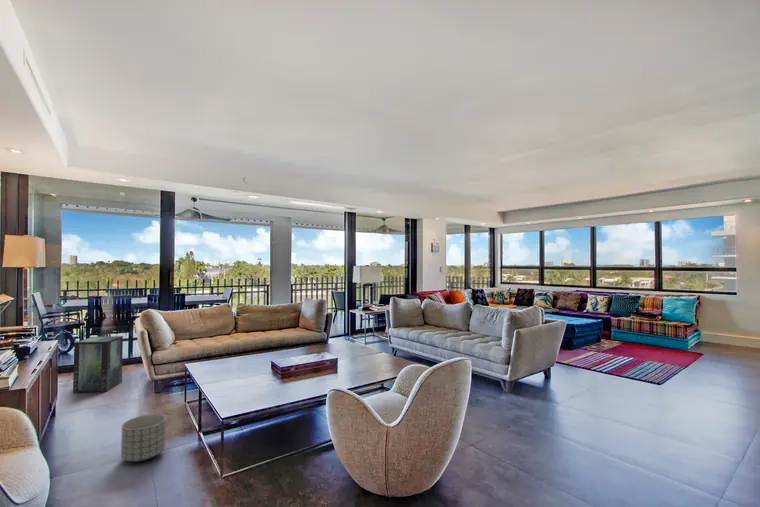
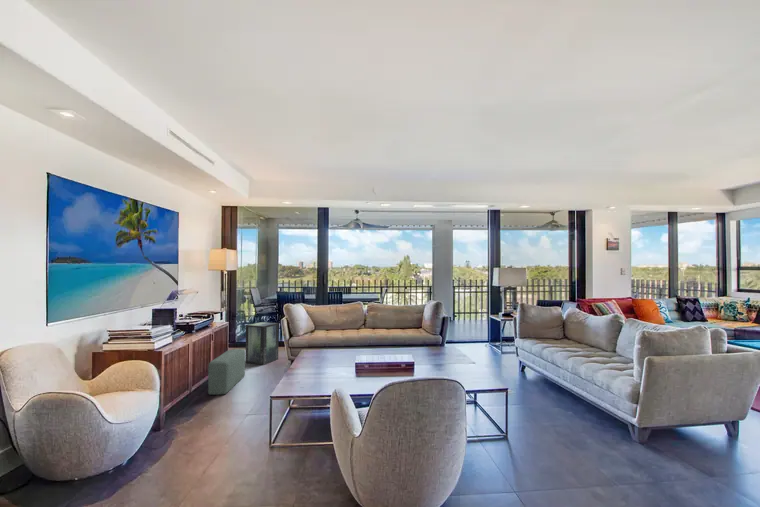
pouf: none [59,374,95,439] -> present [208,349,245,395]
planter: present [121,414,166,462] -> none [221,387,252,423]

